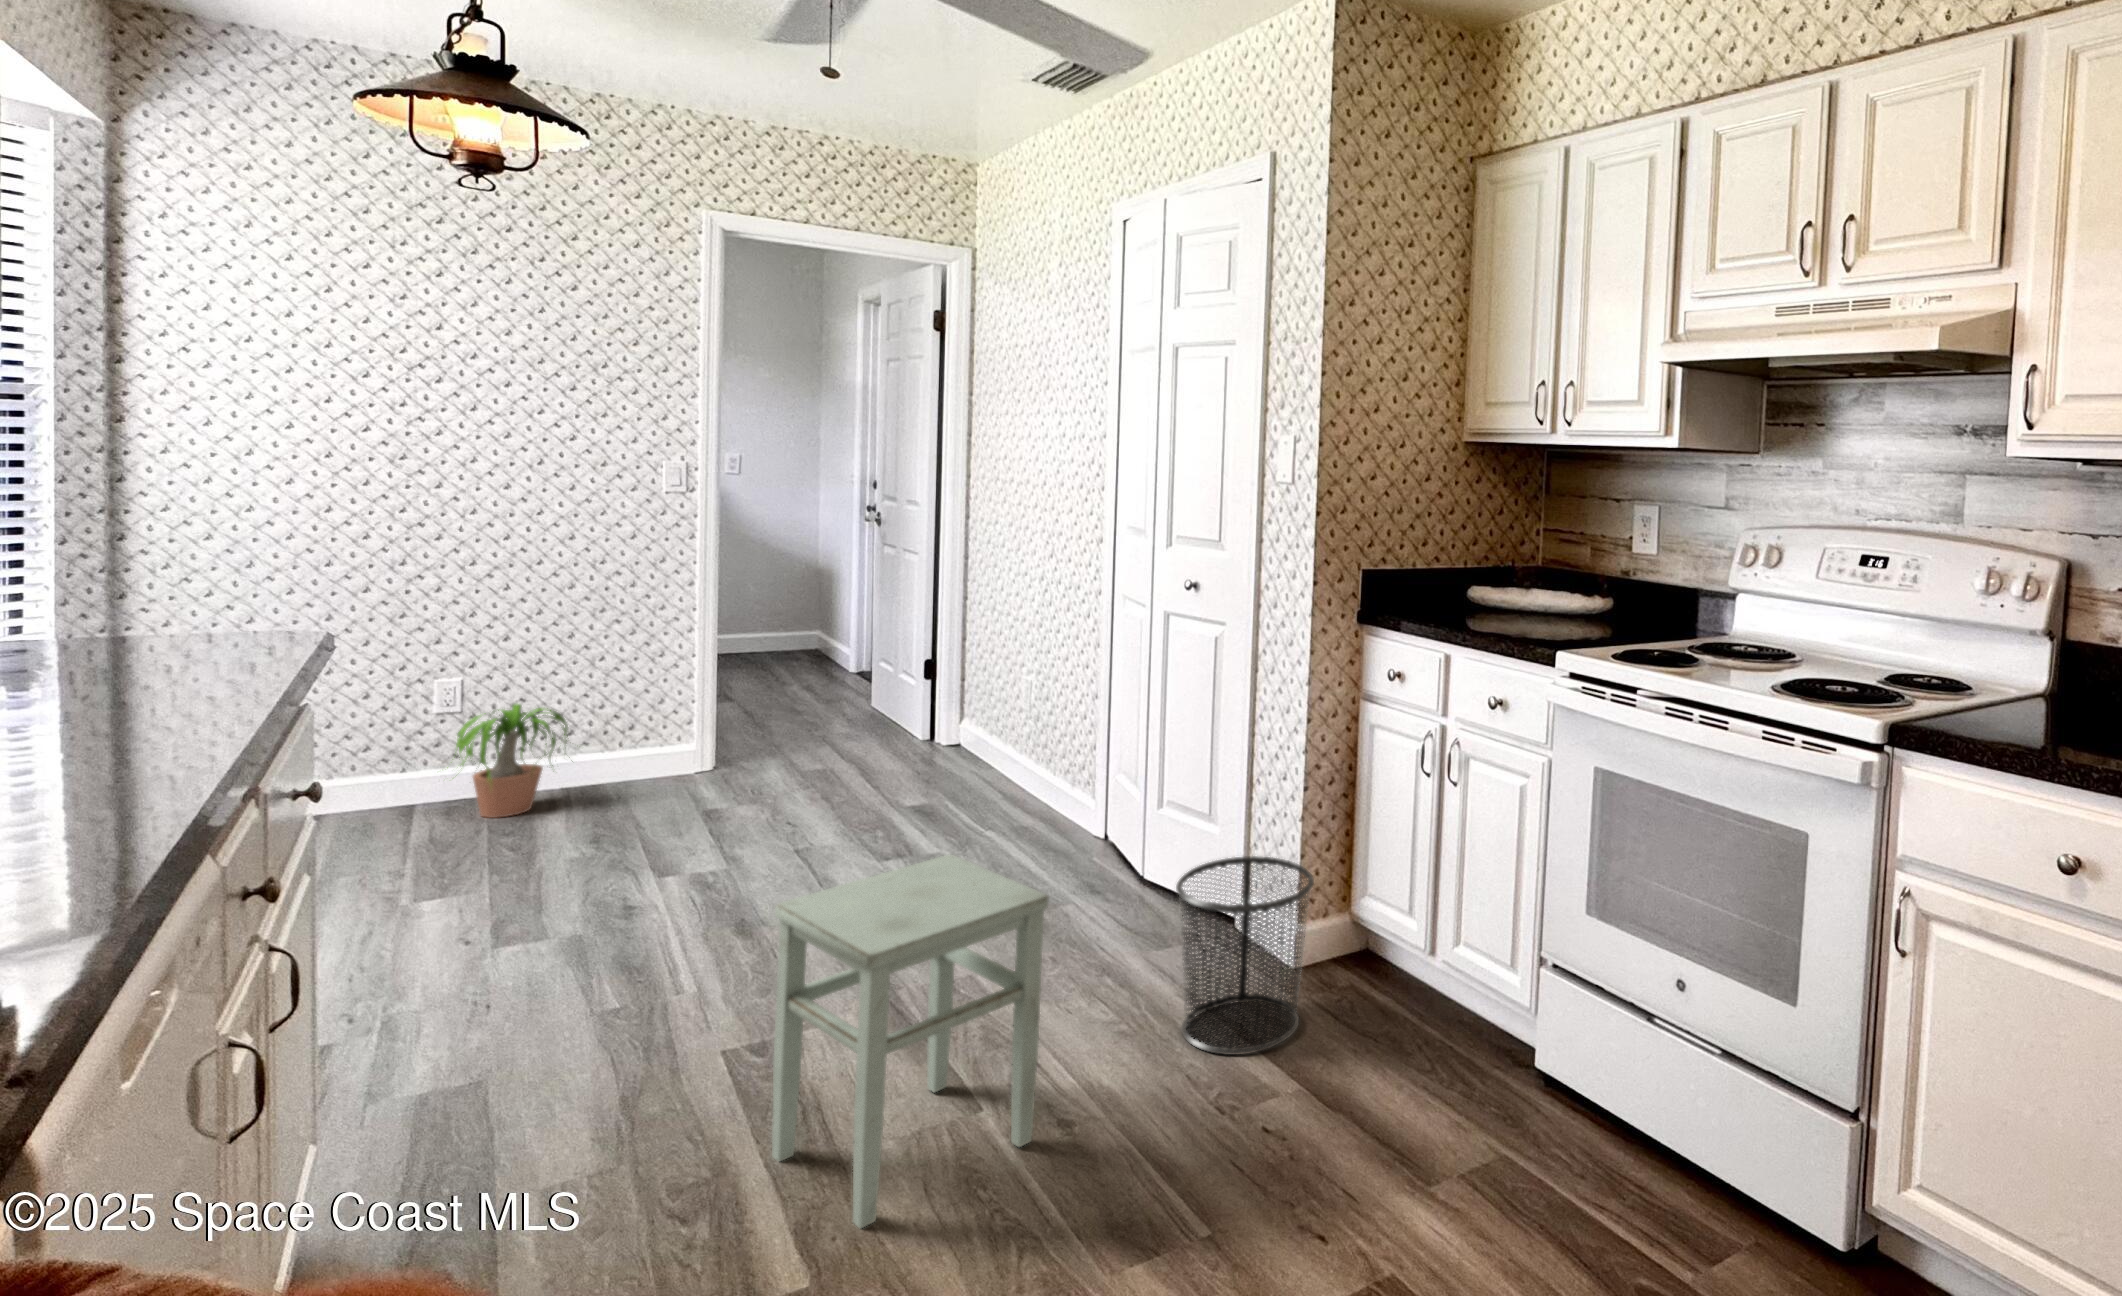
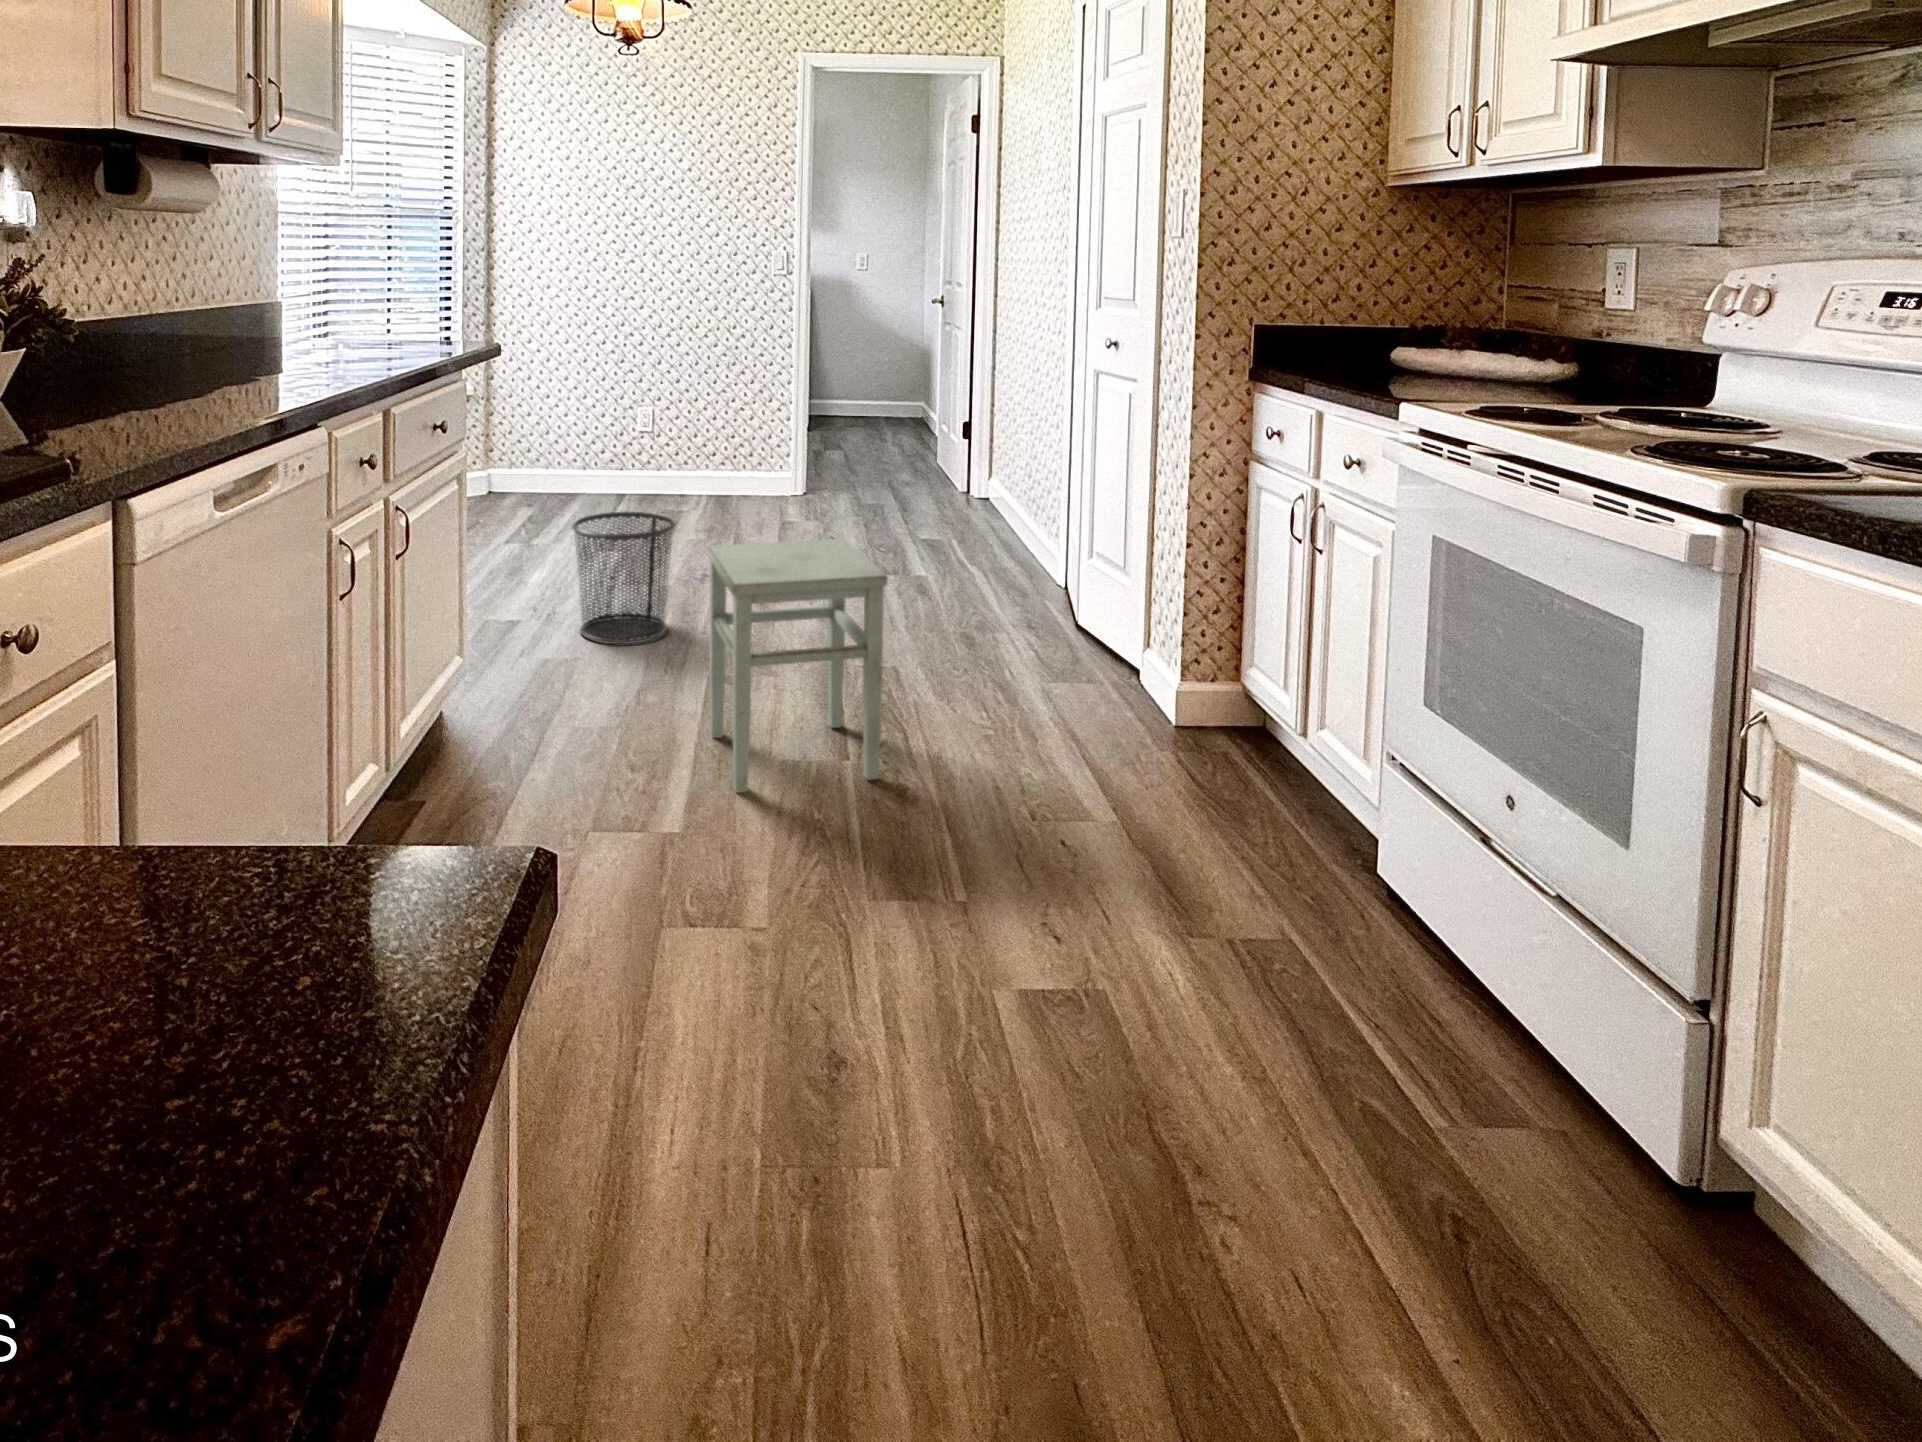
potted plant: present [447,704,573,818] -> none [639,427,729,505]
waste bin: present [1176,856,1314,1055] -> present [572,512,675,644]

